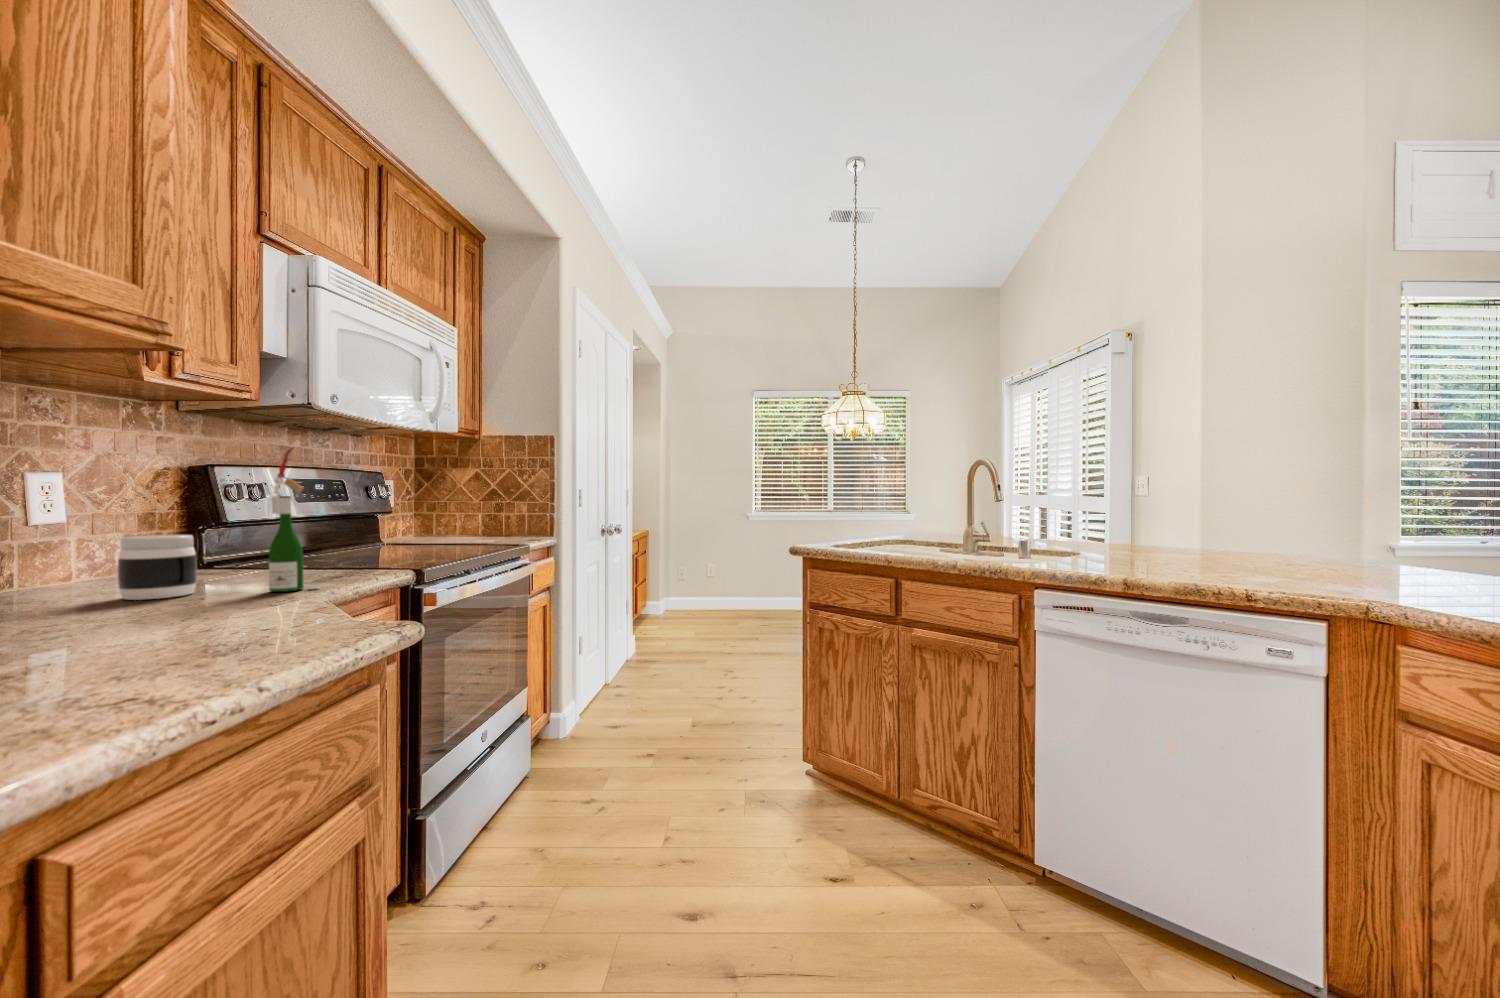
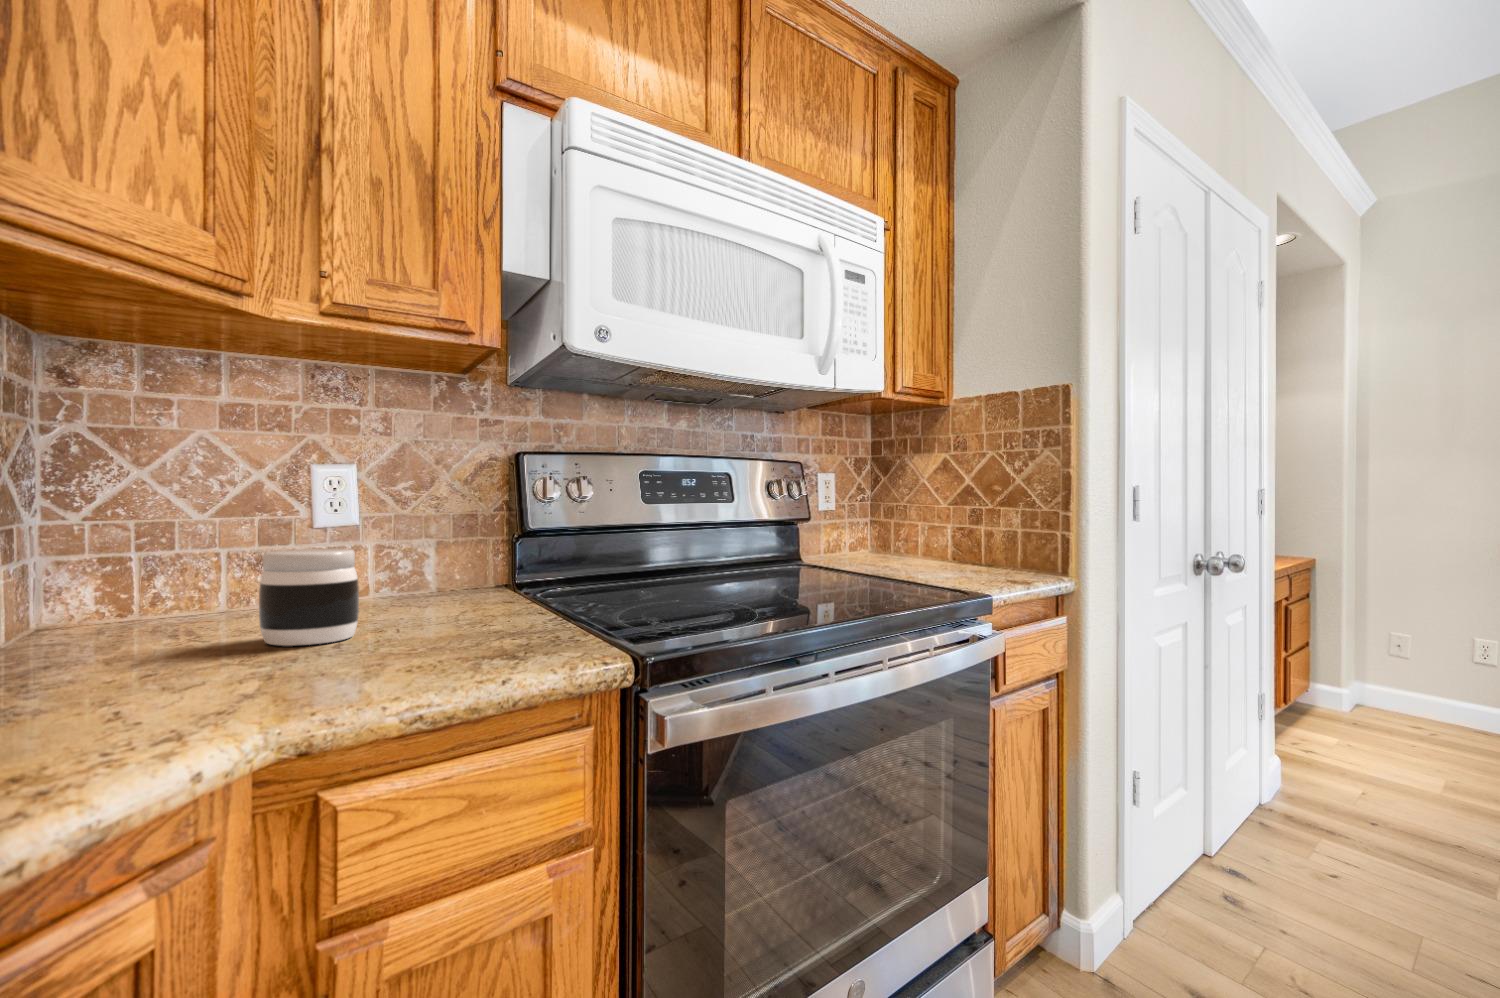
wine bottle: present [269,447,319,592] -> none [383,406,448,660]

